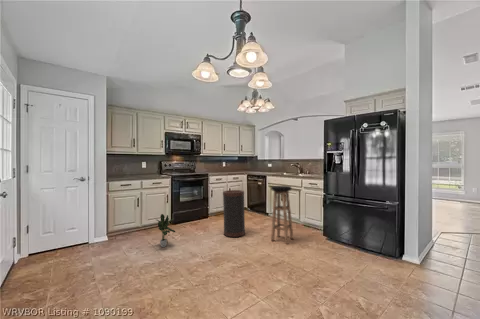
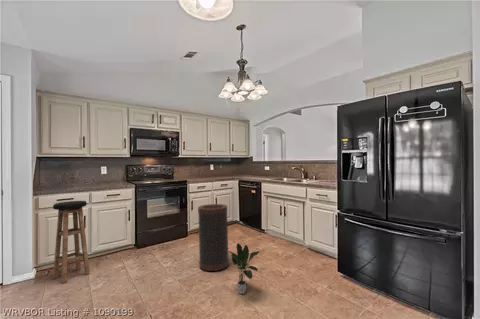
bar stool: present [271,186,294,244] -> present [53,201,90,284]
potted plant: present [157,214,175,247] -> present [229,243,259,294]

